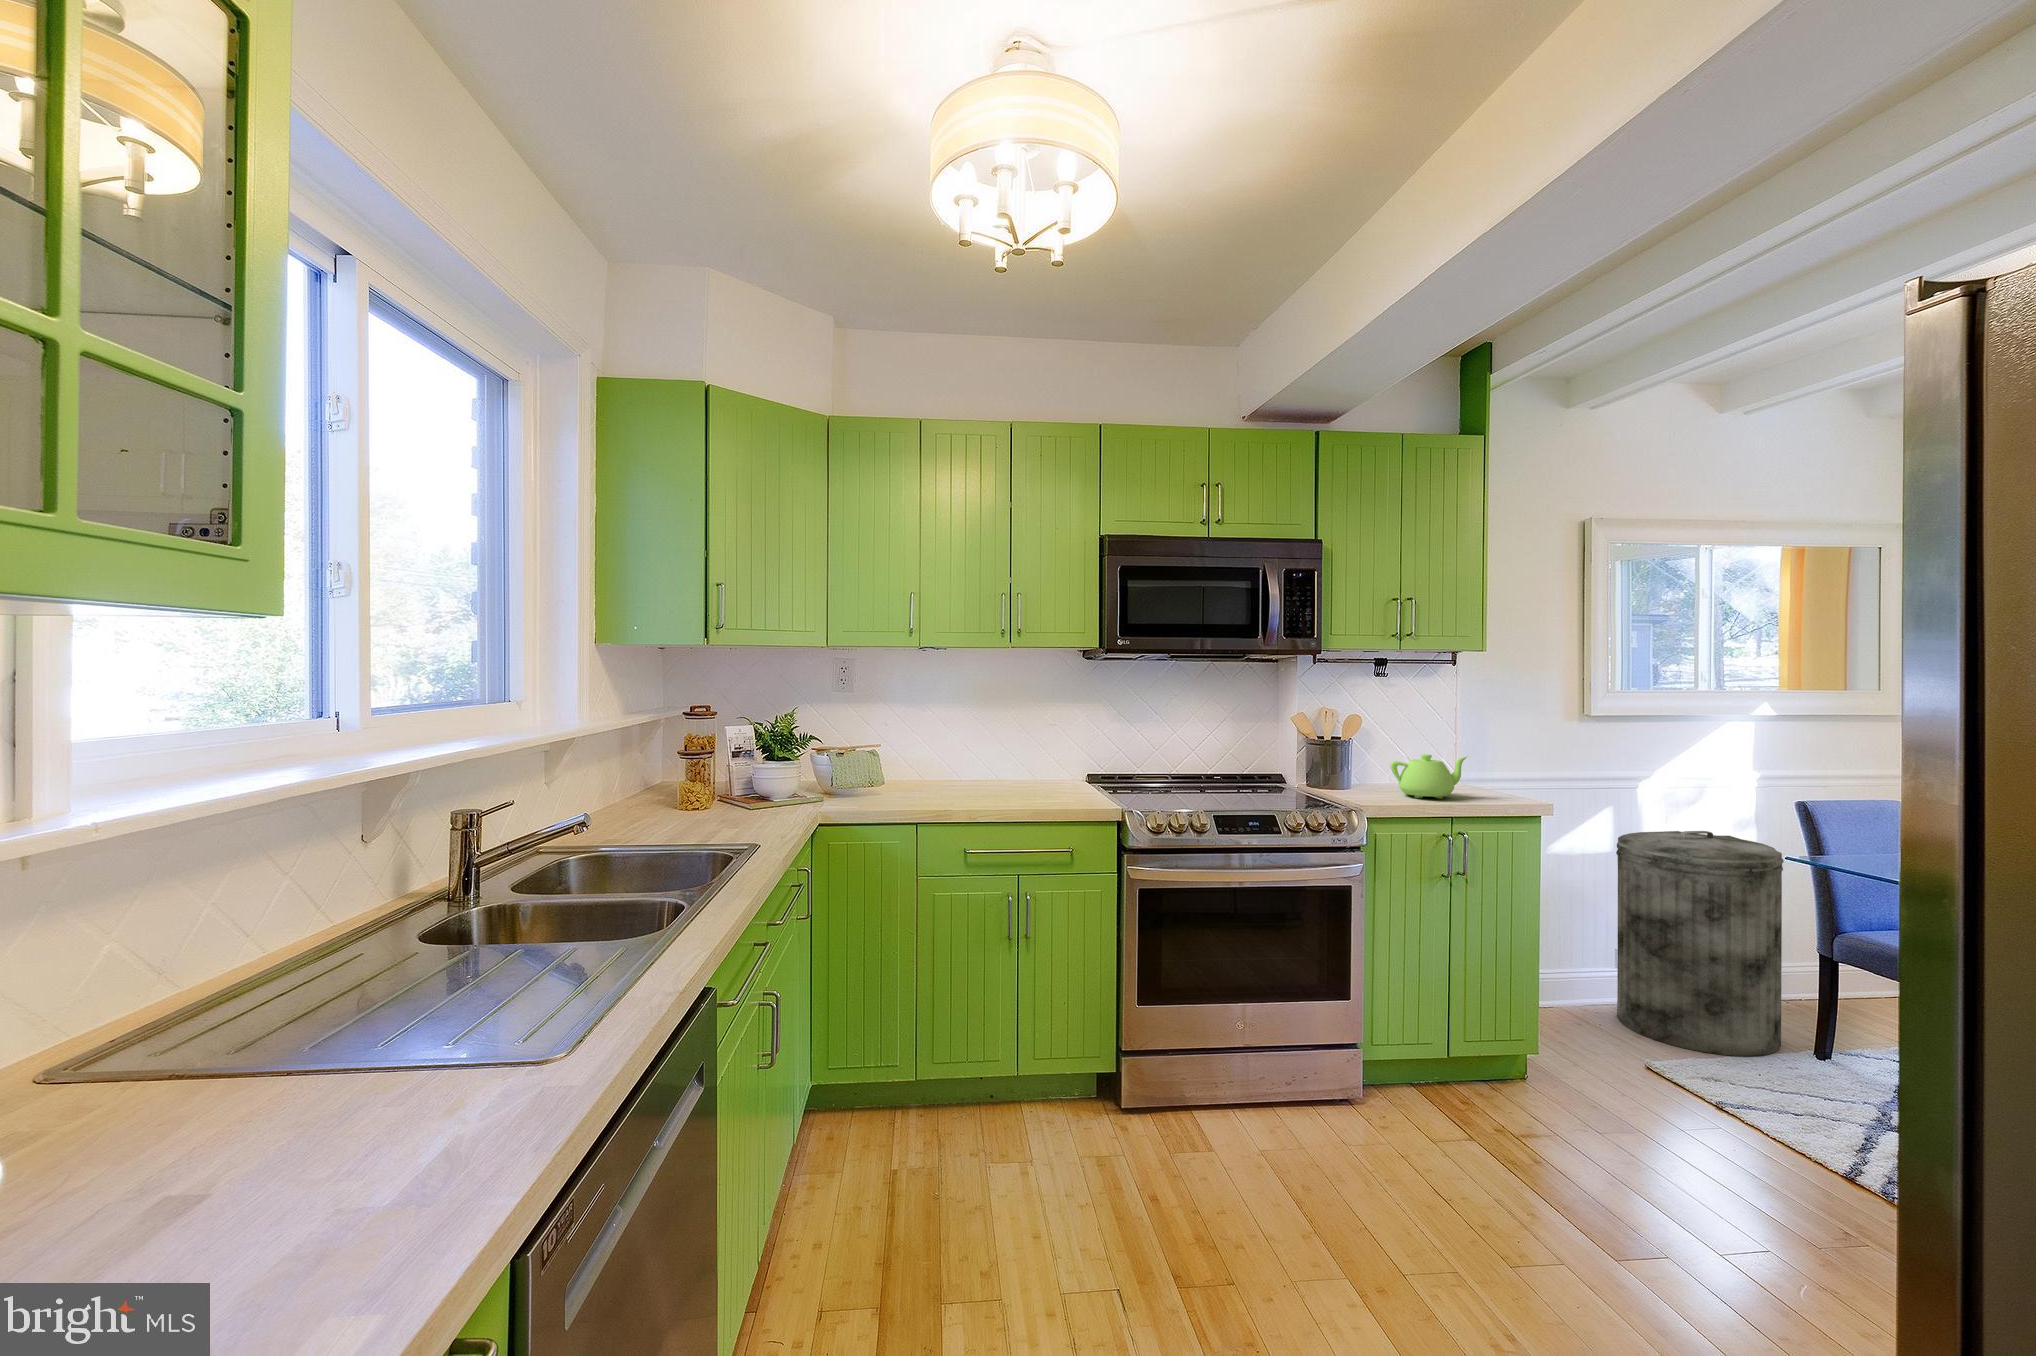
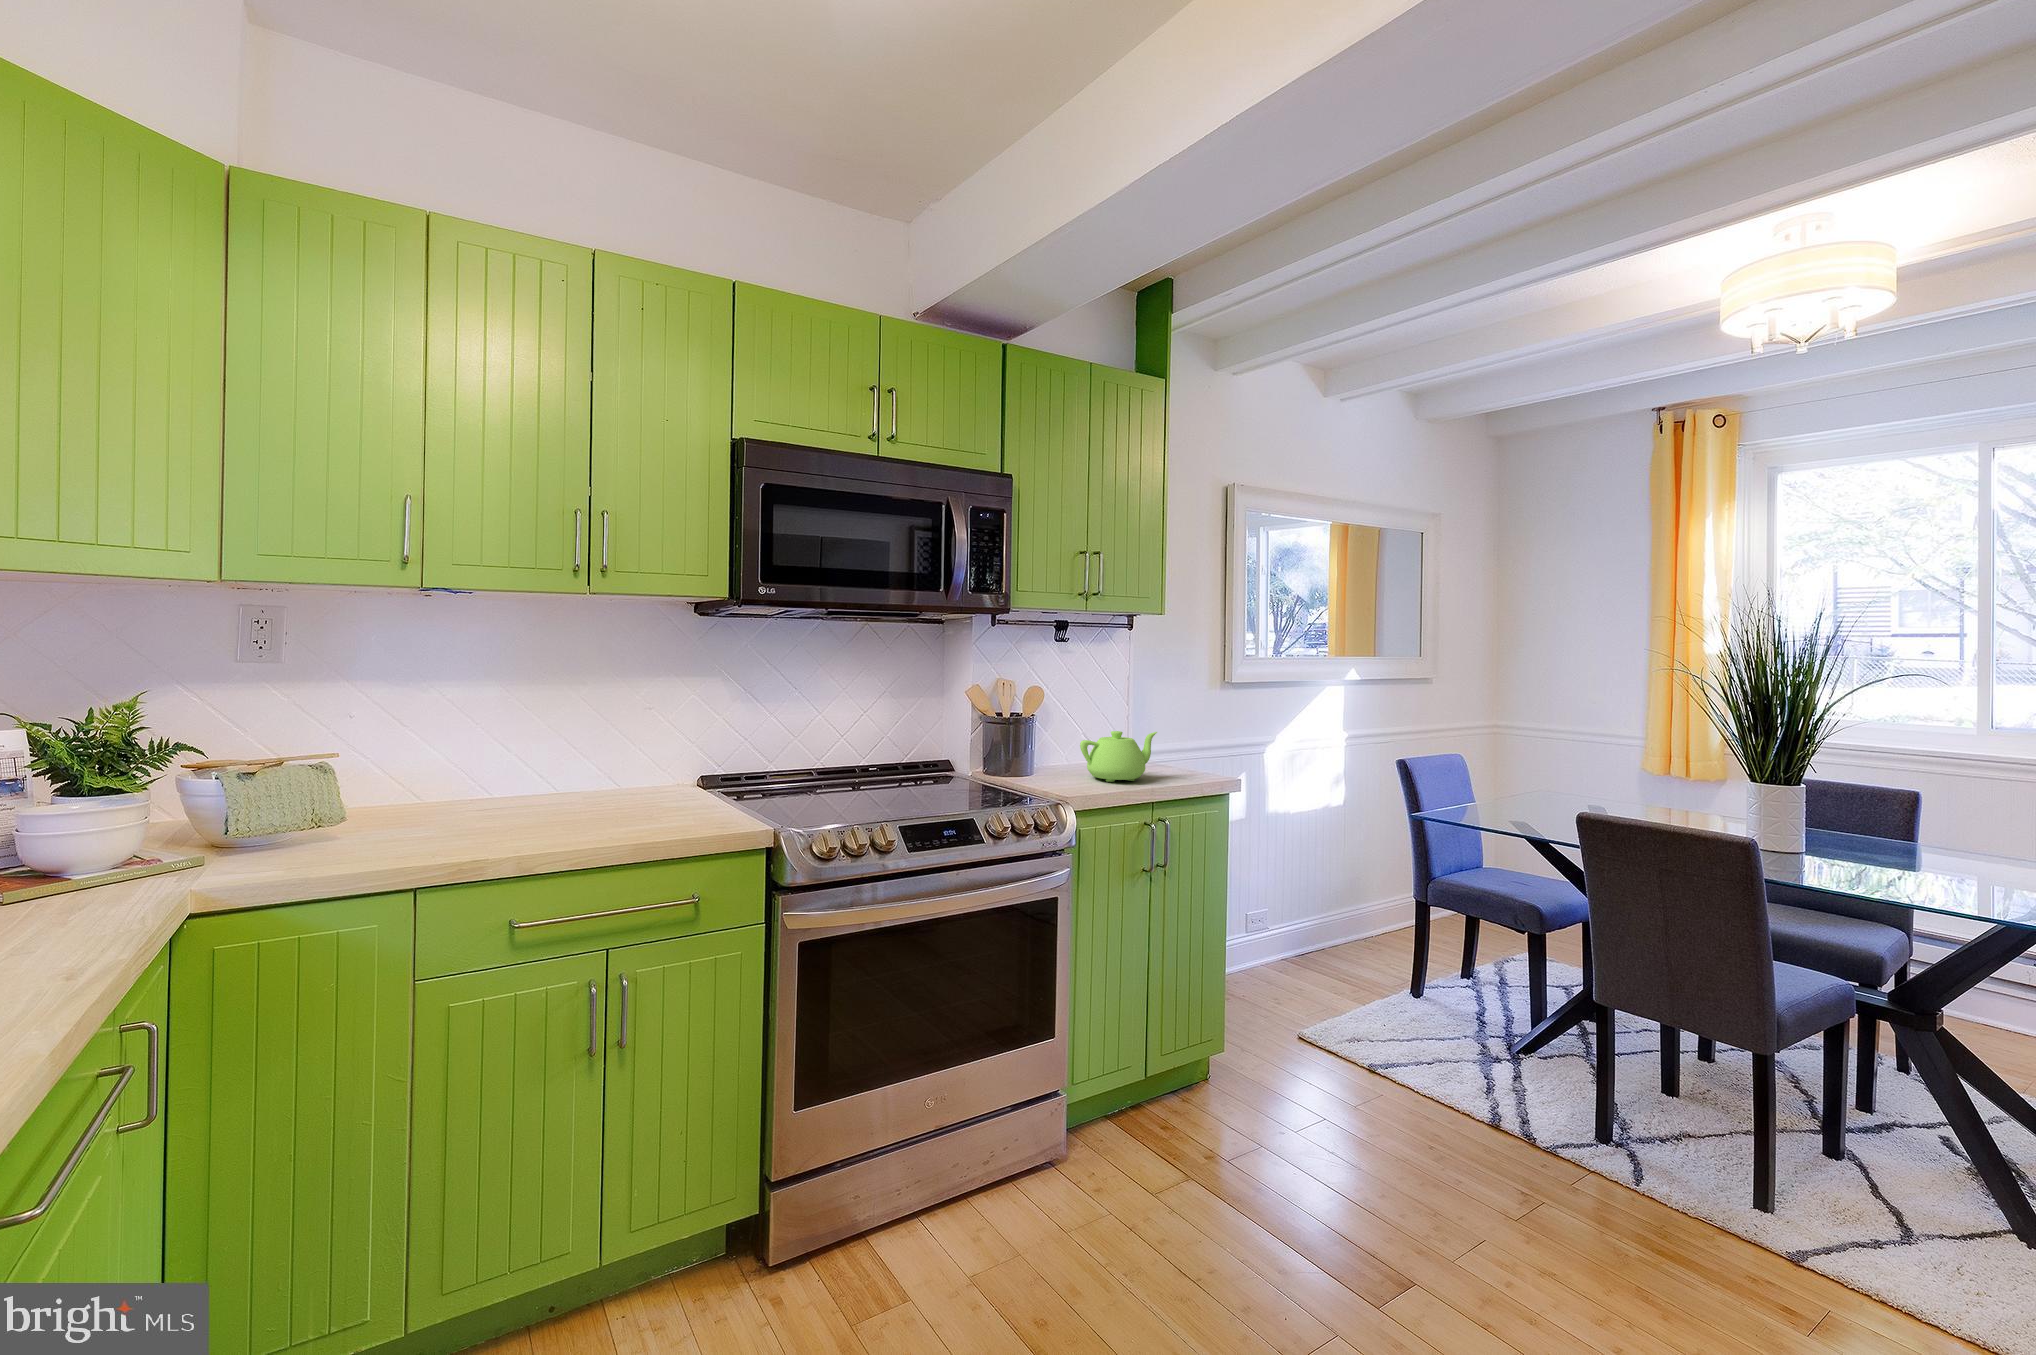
trash can: present [1616,831,1784,1056] -> none [1246,792,1384,1006]

